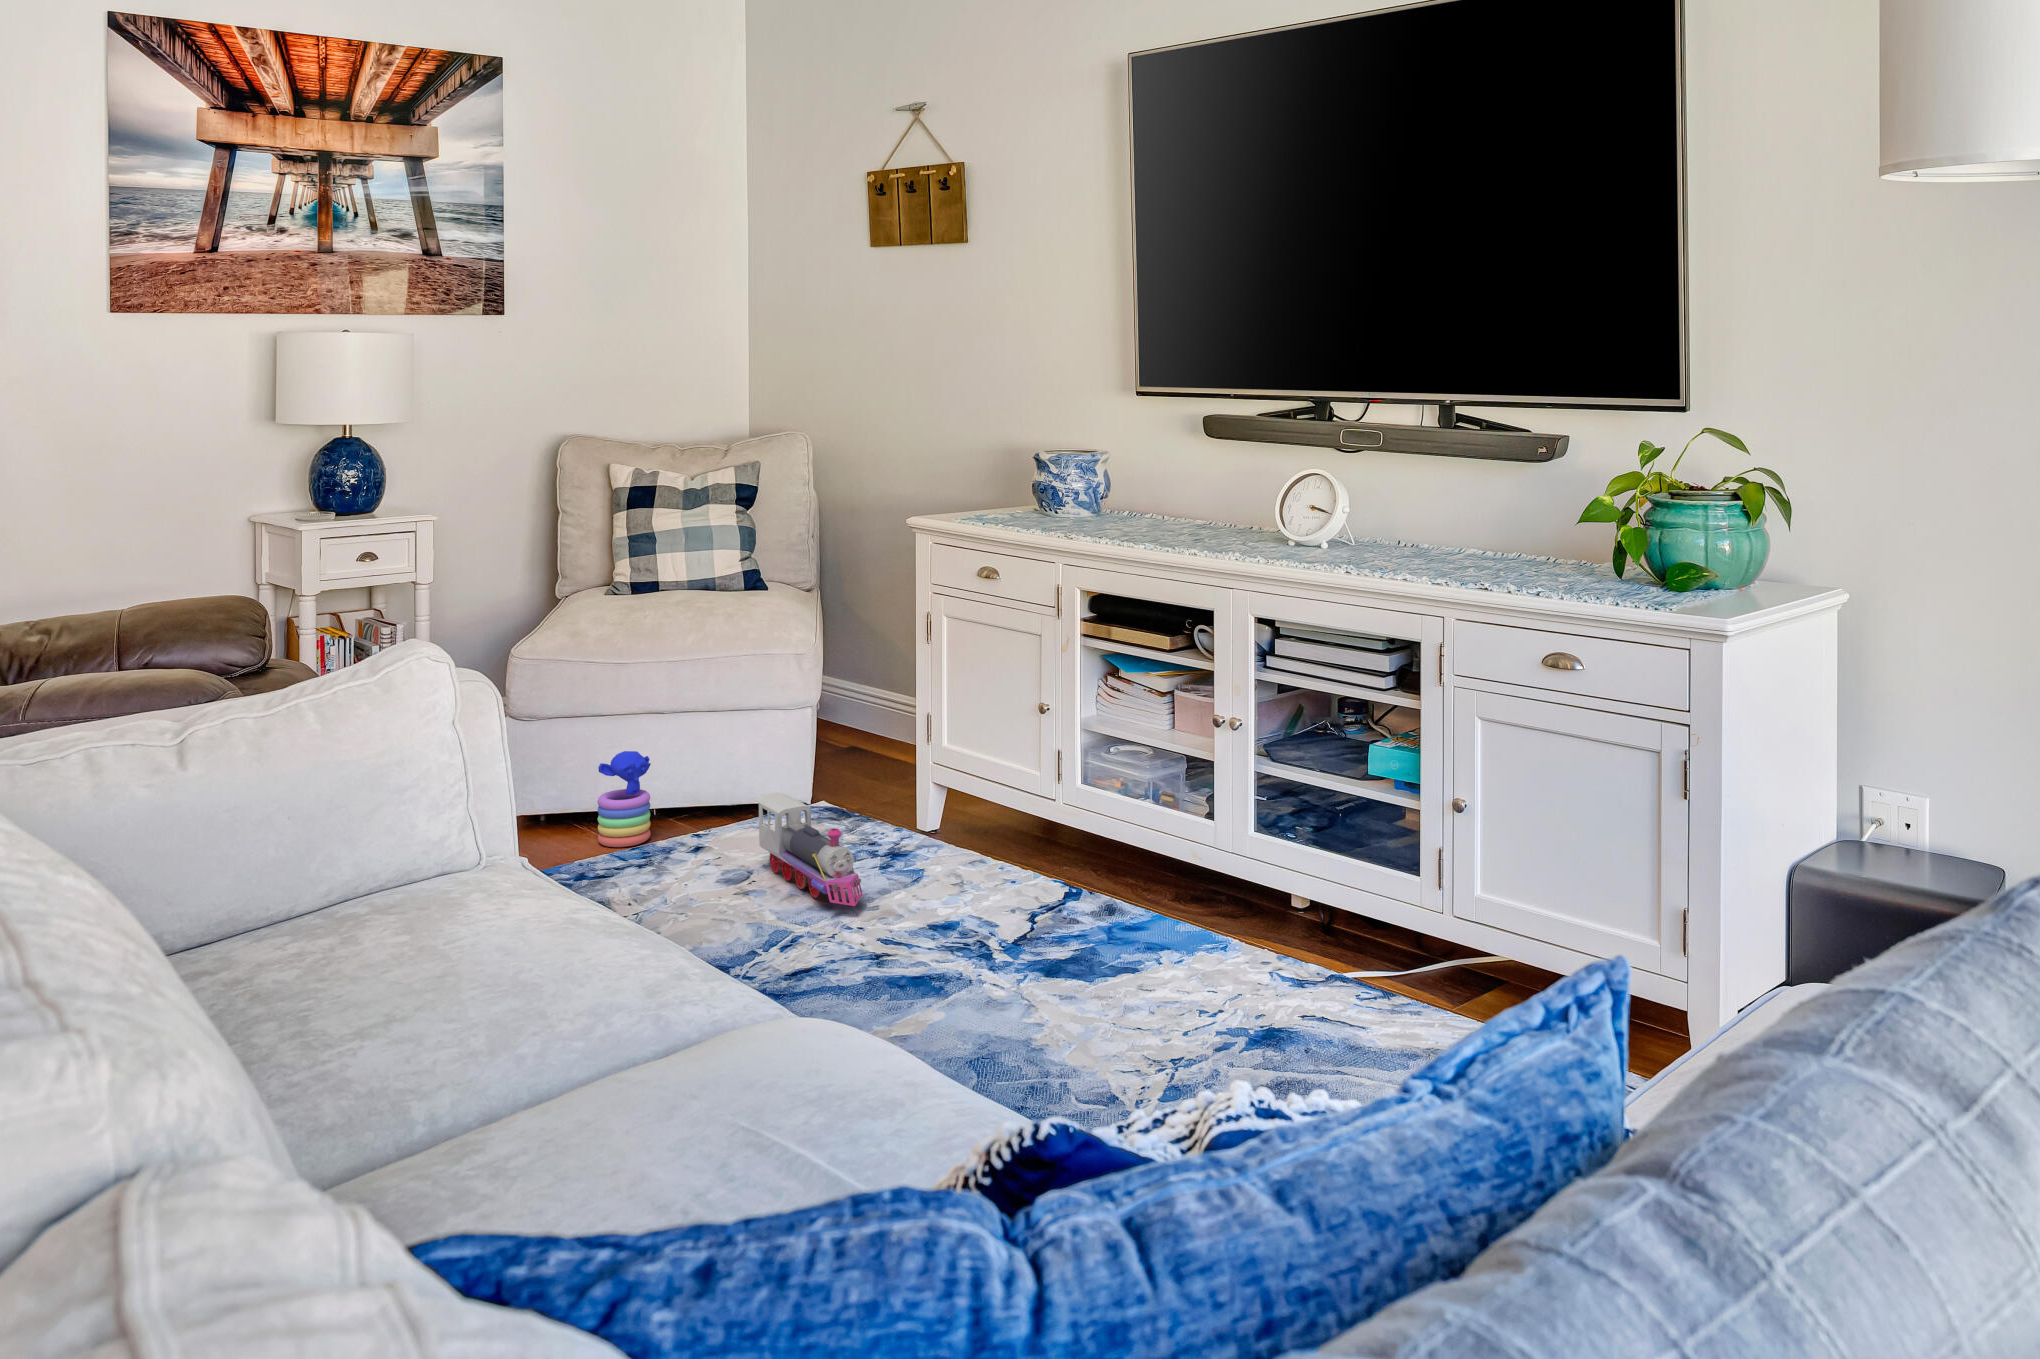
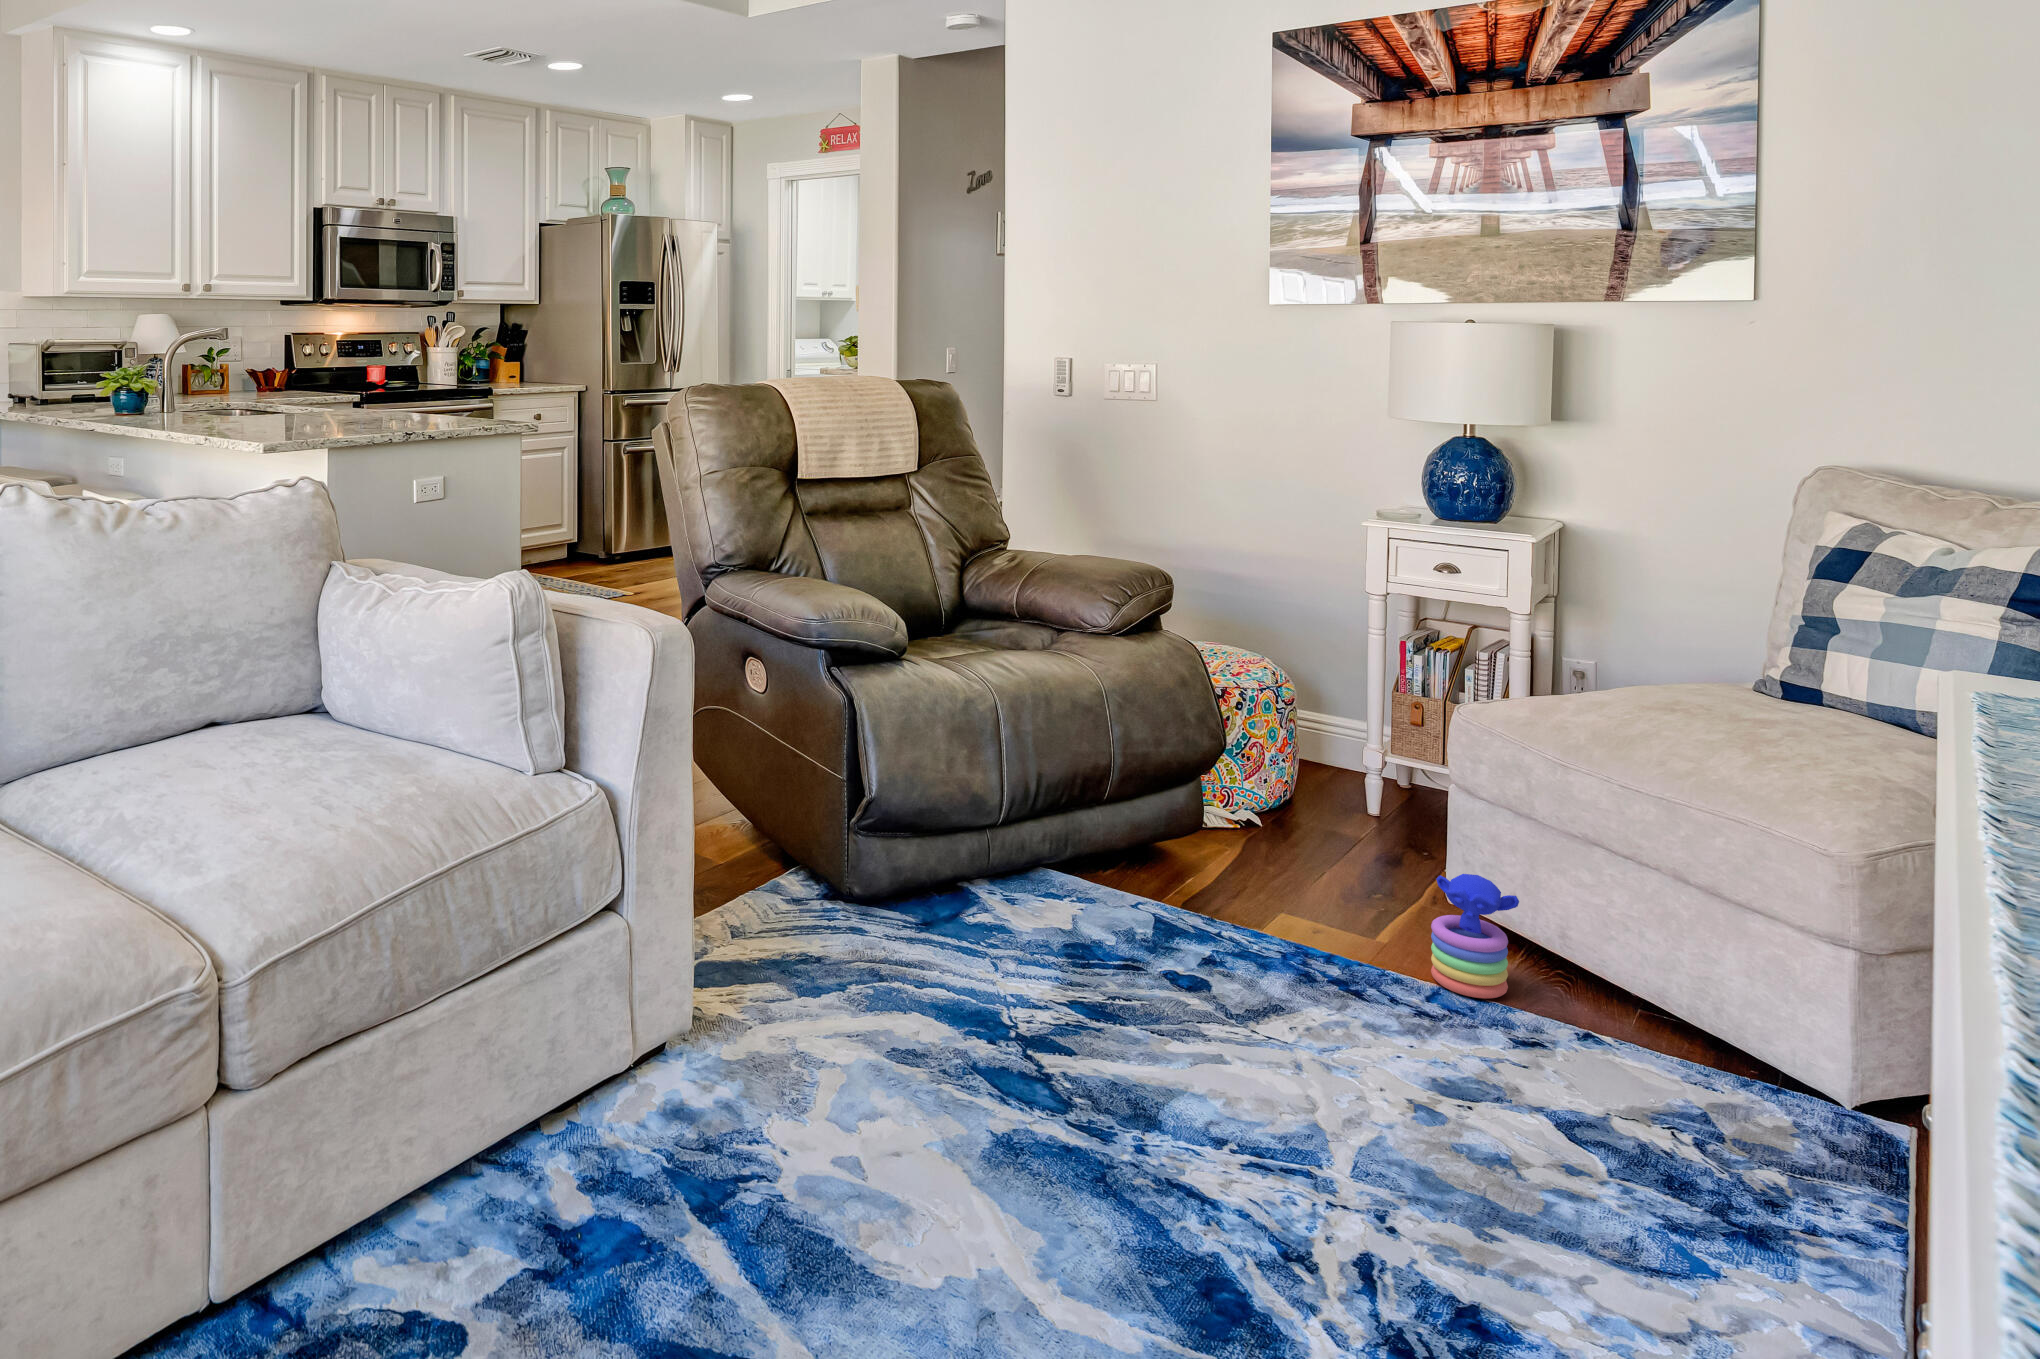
toy train: present [754,793,863,906] -> none [1386,1008,1558,1207]

